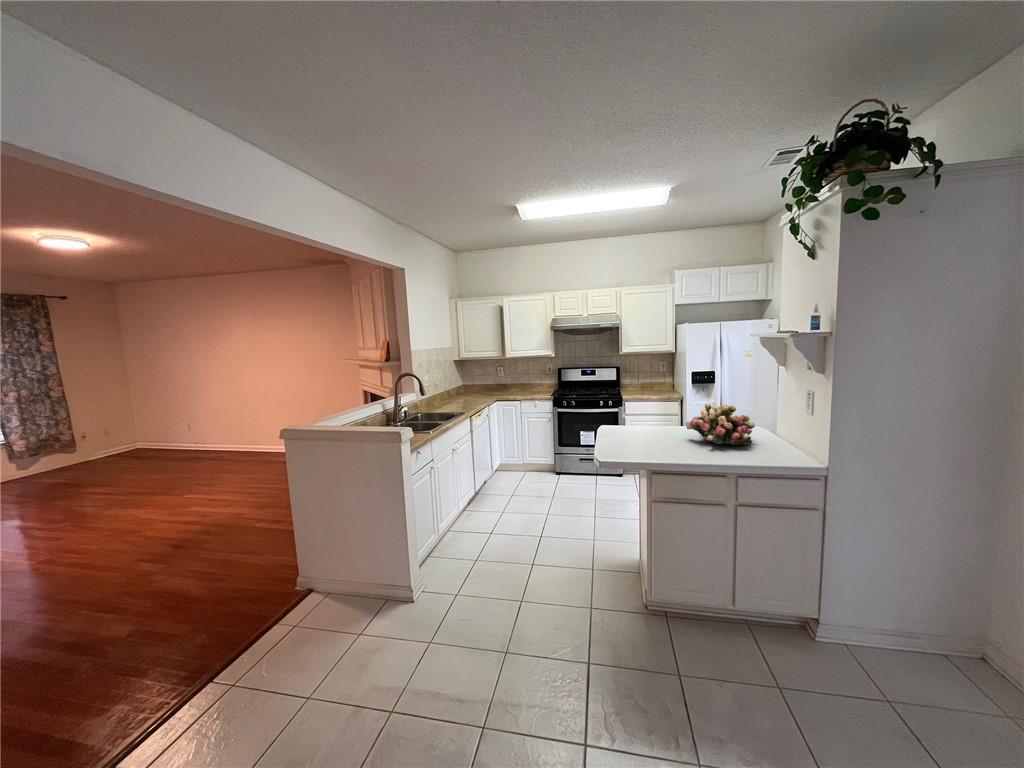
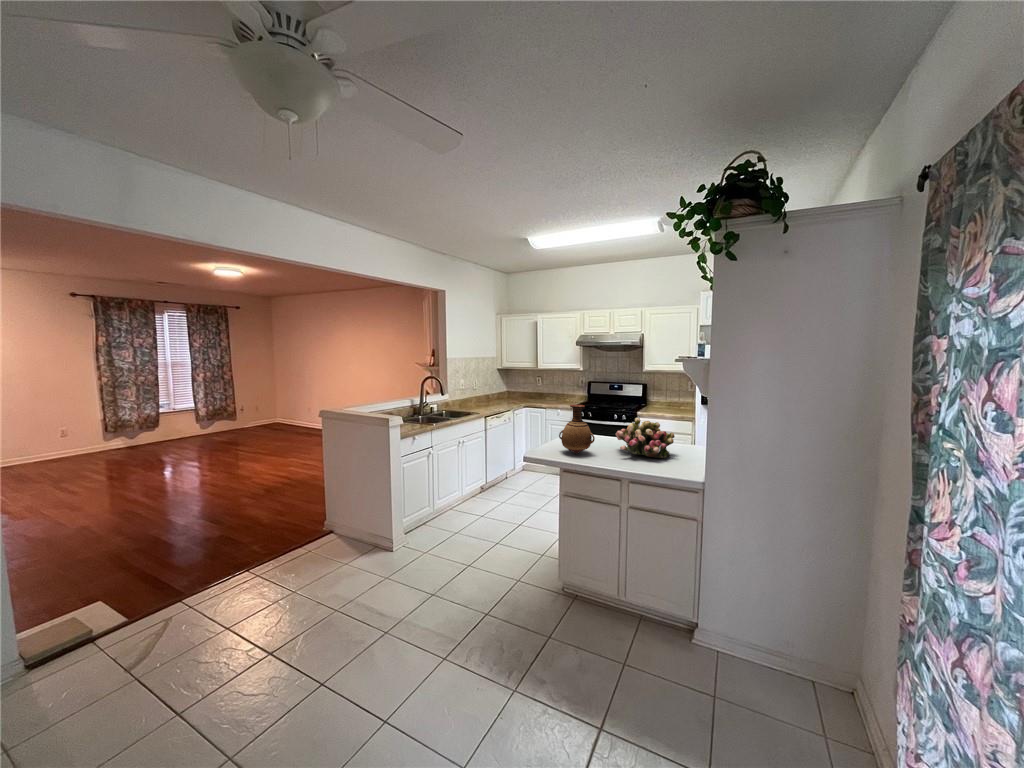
vase: none [634,393,678,451] -> present [559,405,595,454]

